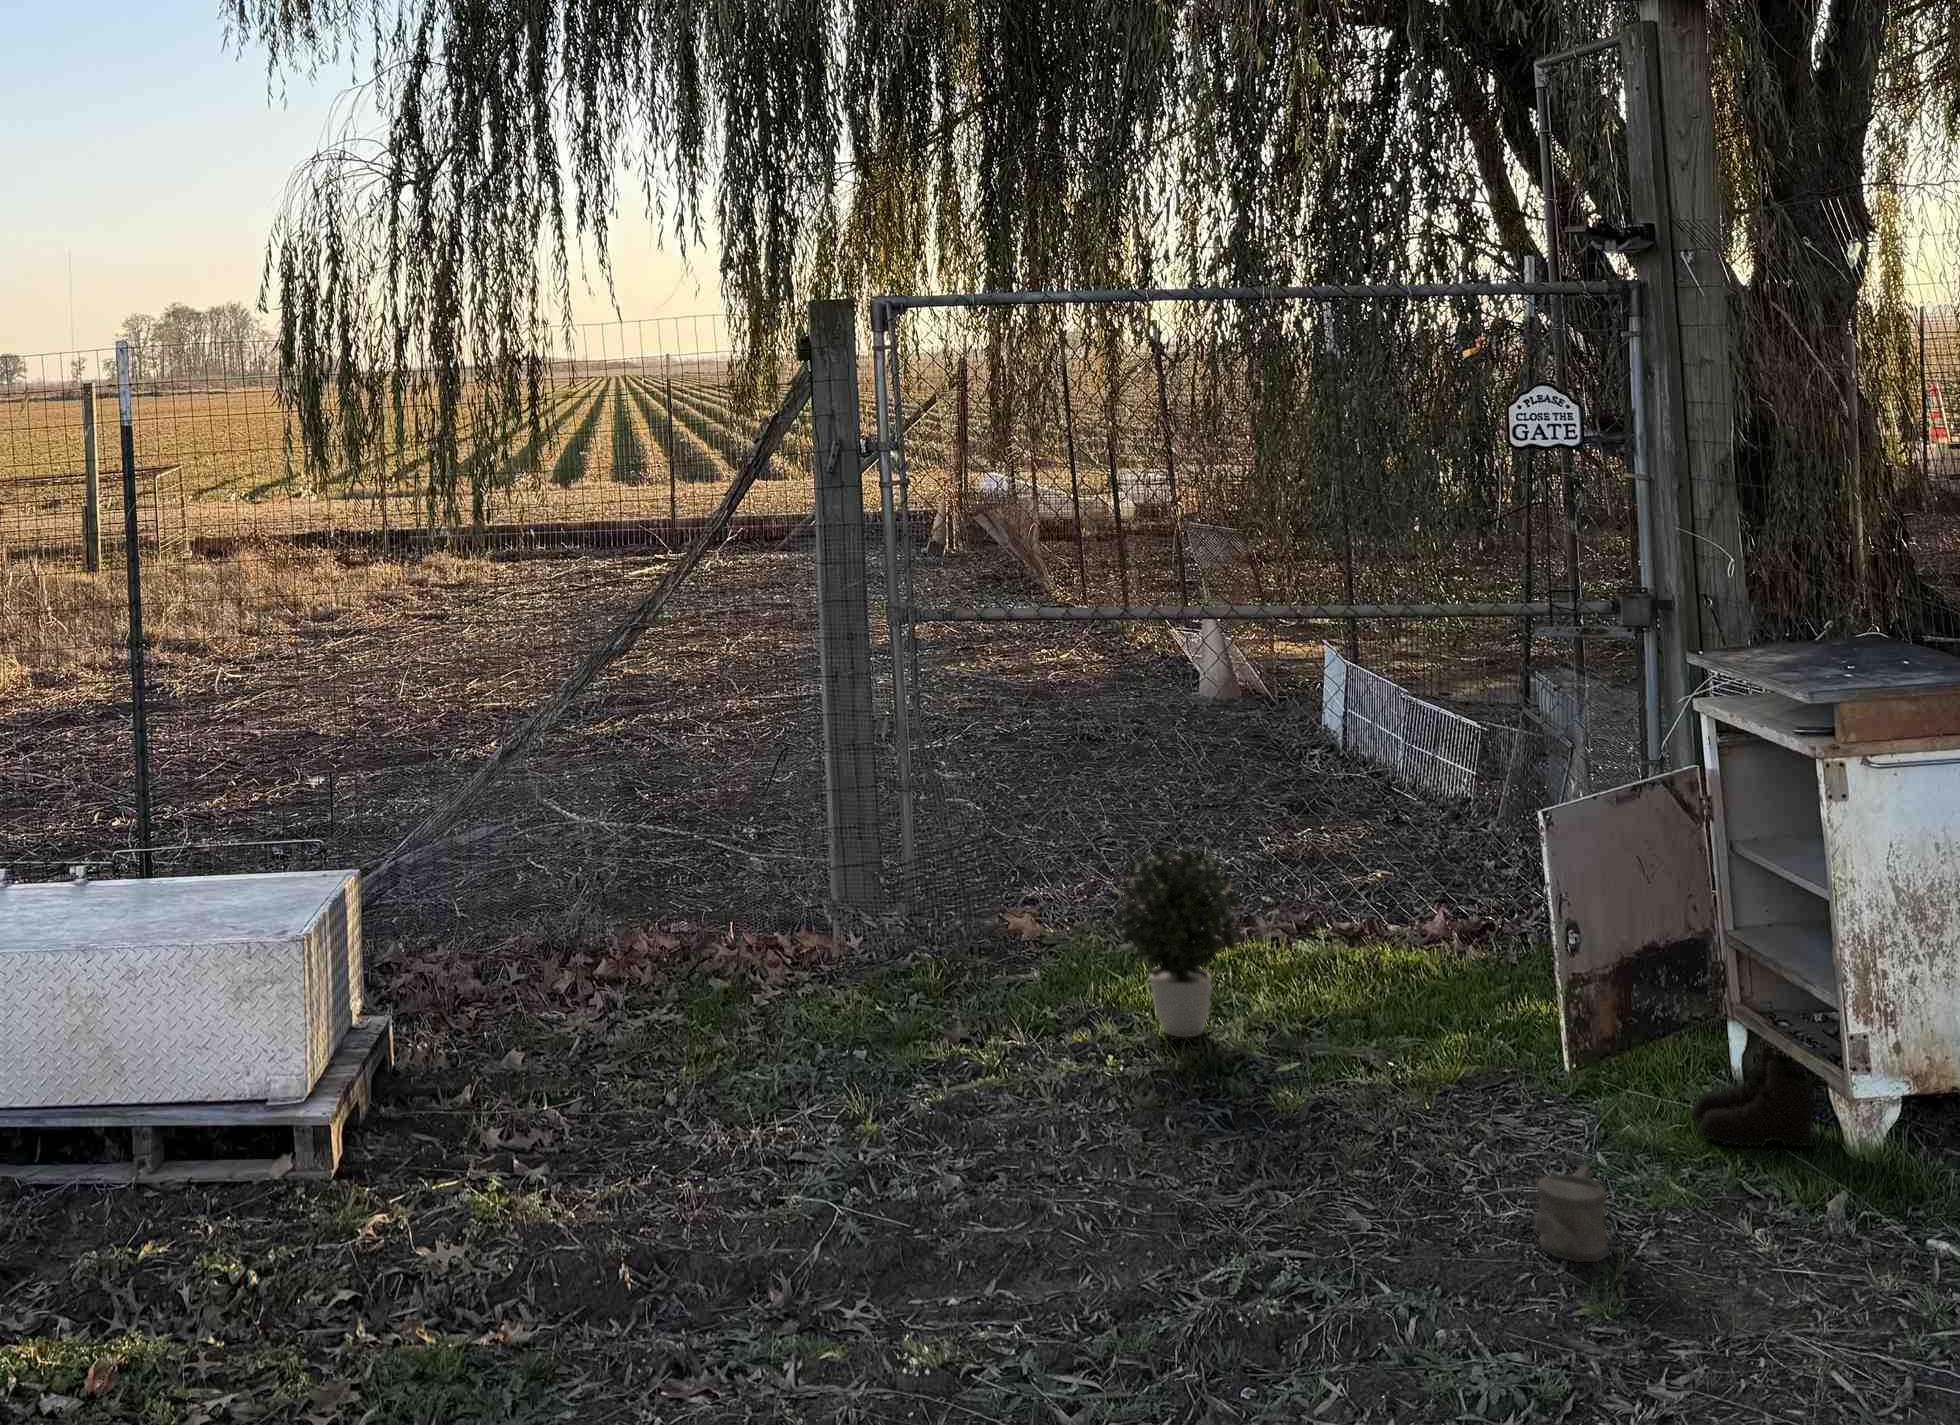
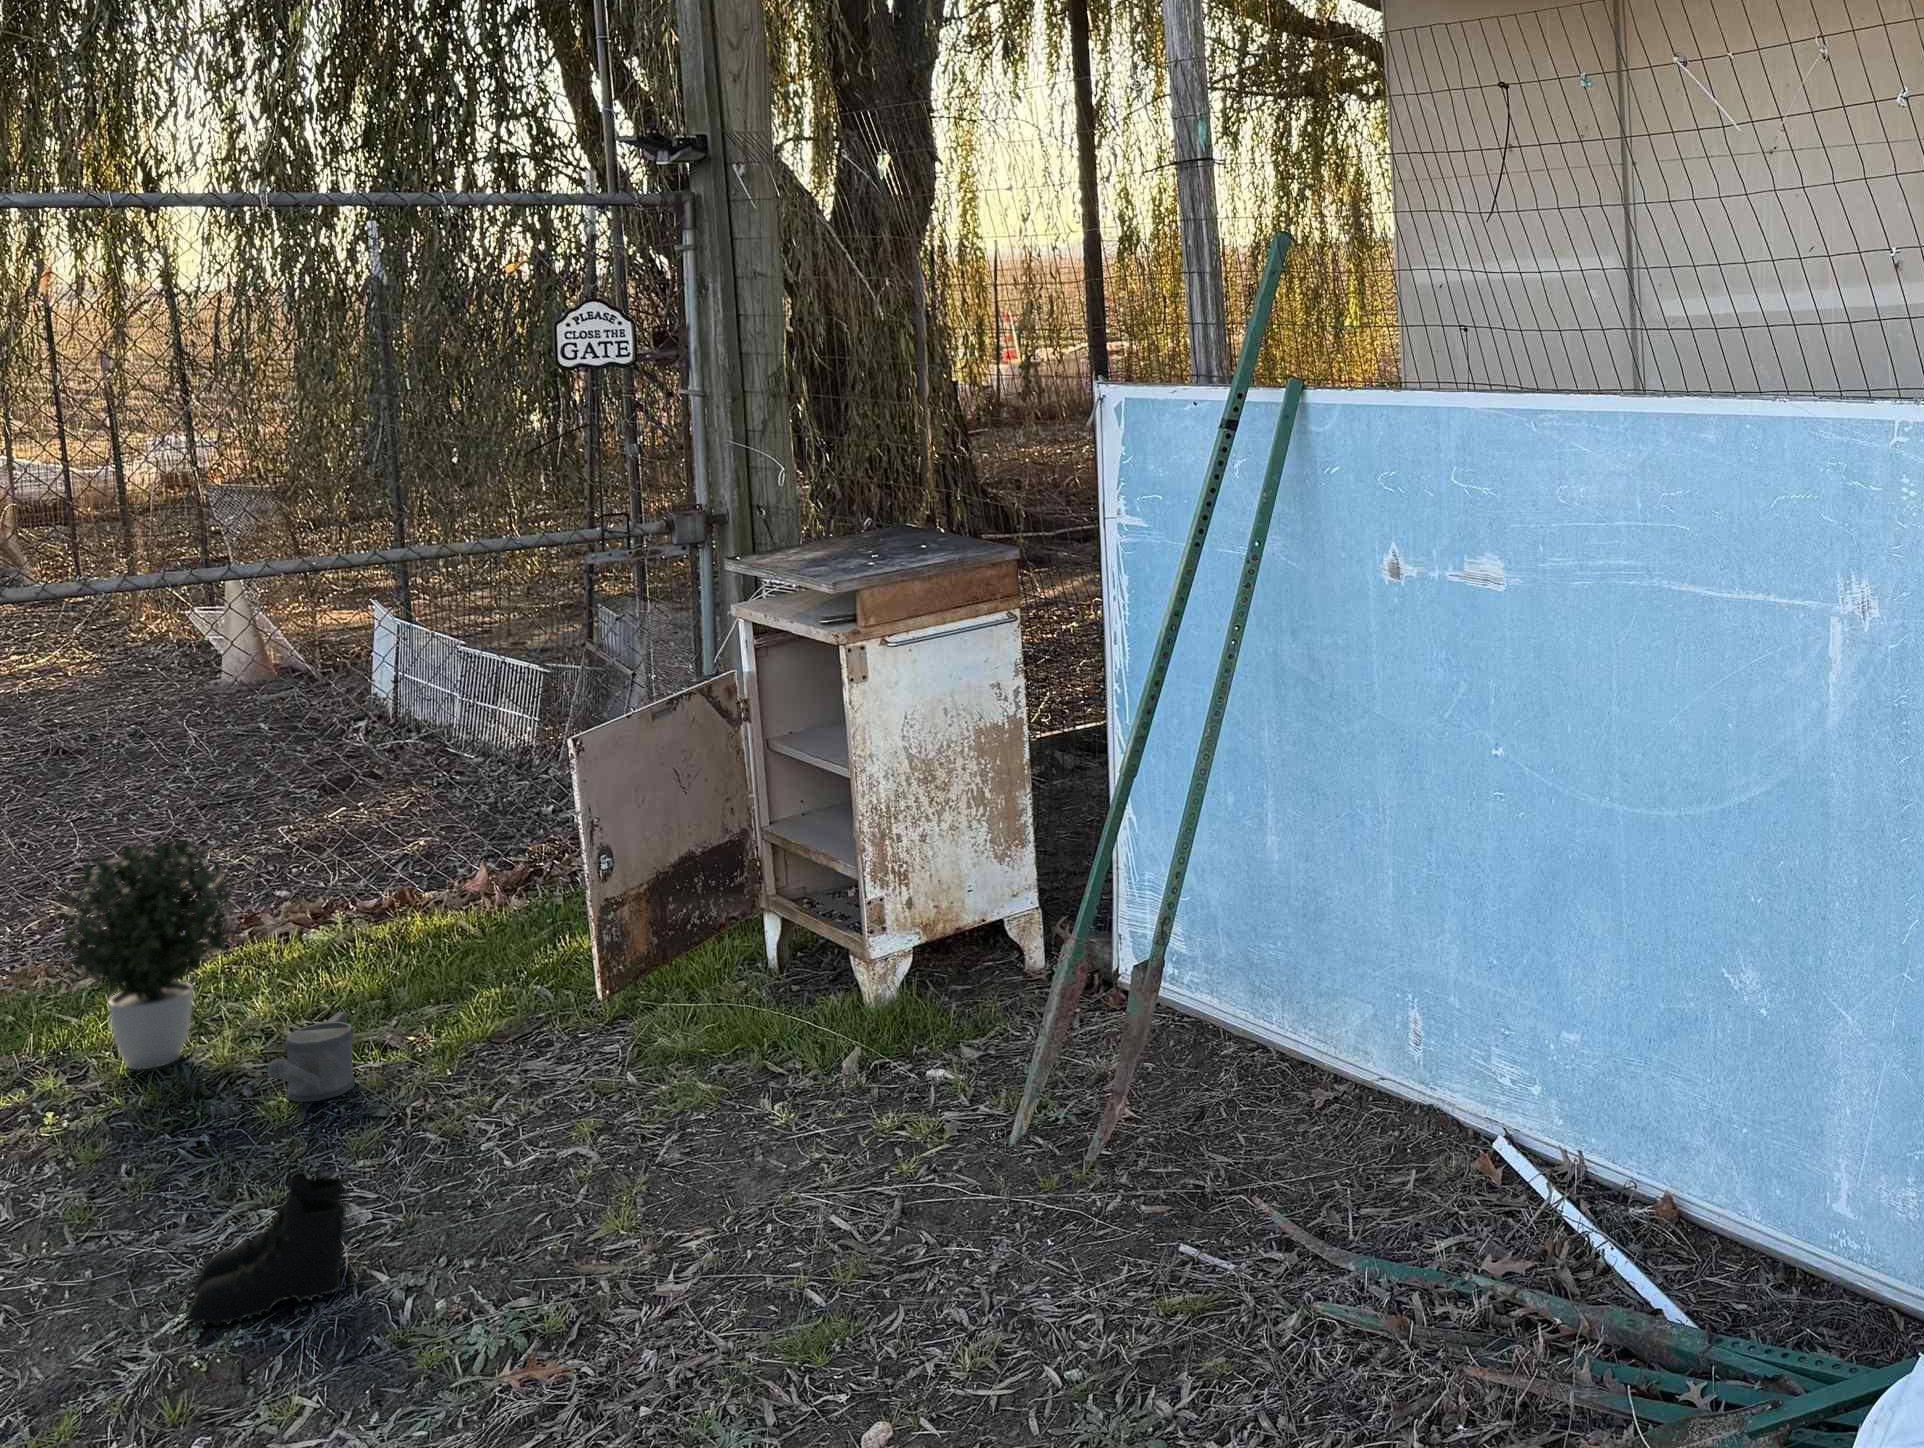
boots: present [1691,1046,1817,1146] -> present [186,1171,351,1326]
watering can: present [1534,1165,1610,1262] -> present [268,1012,355,1102]

